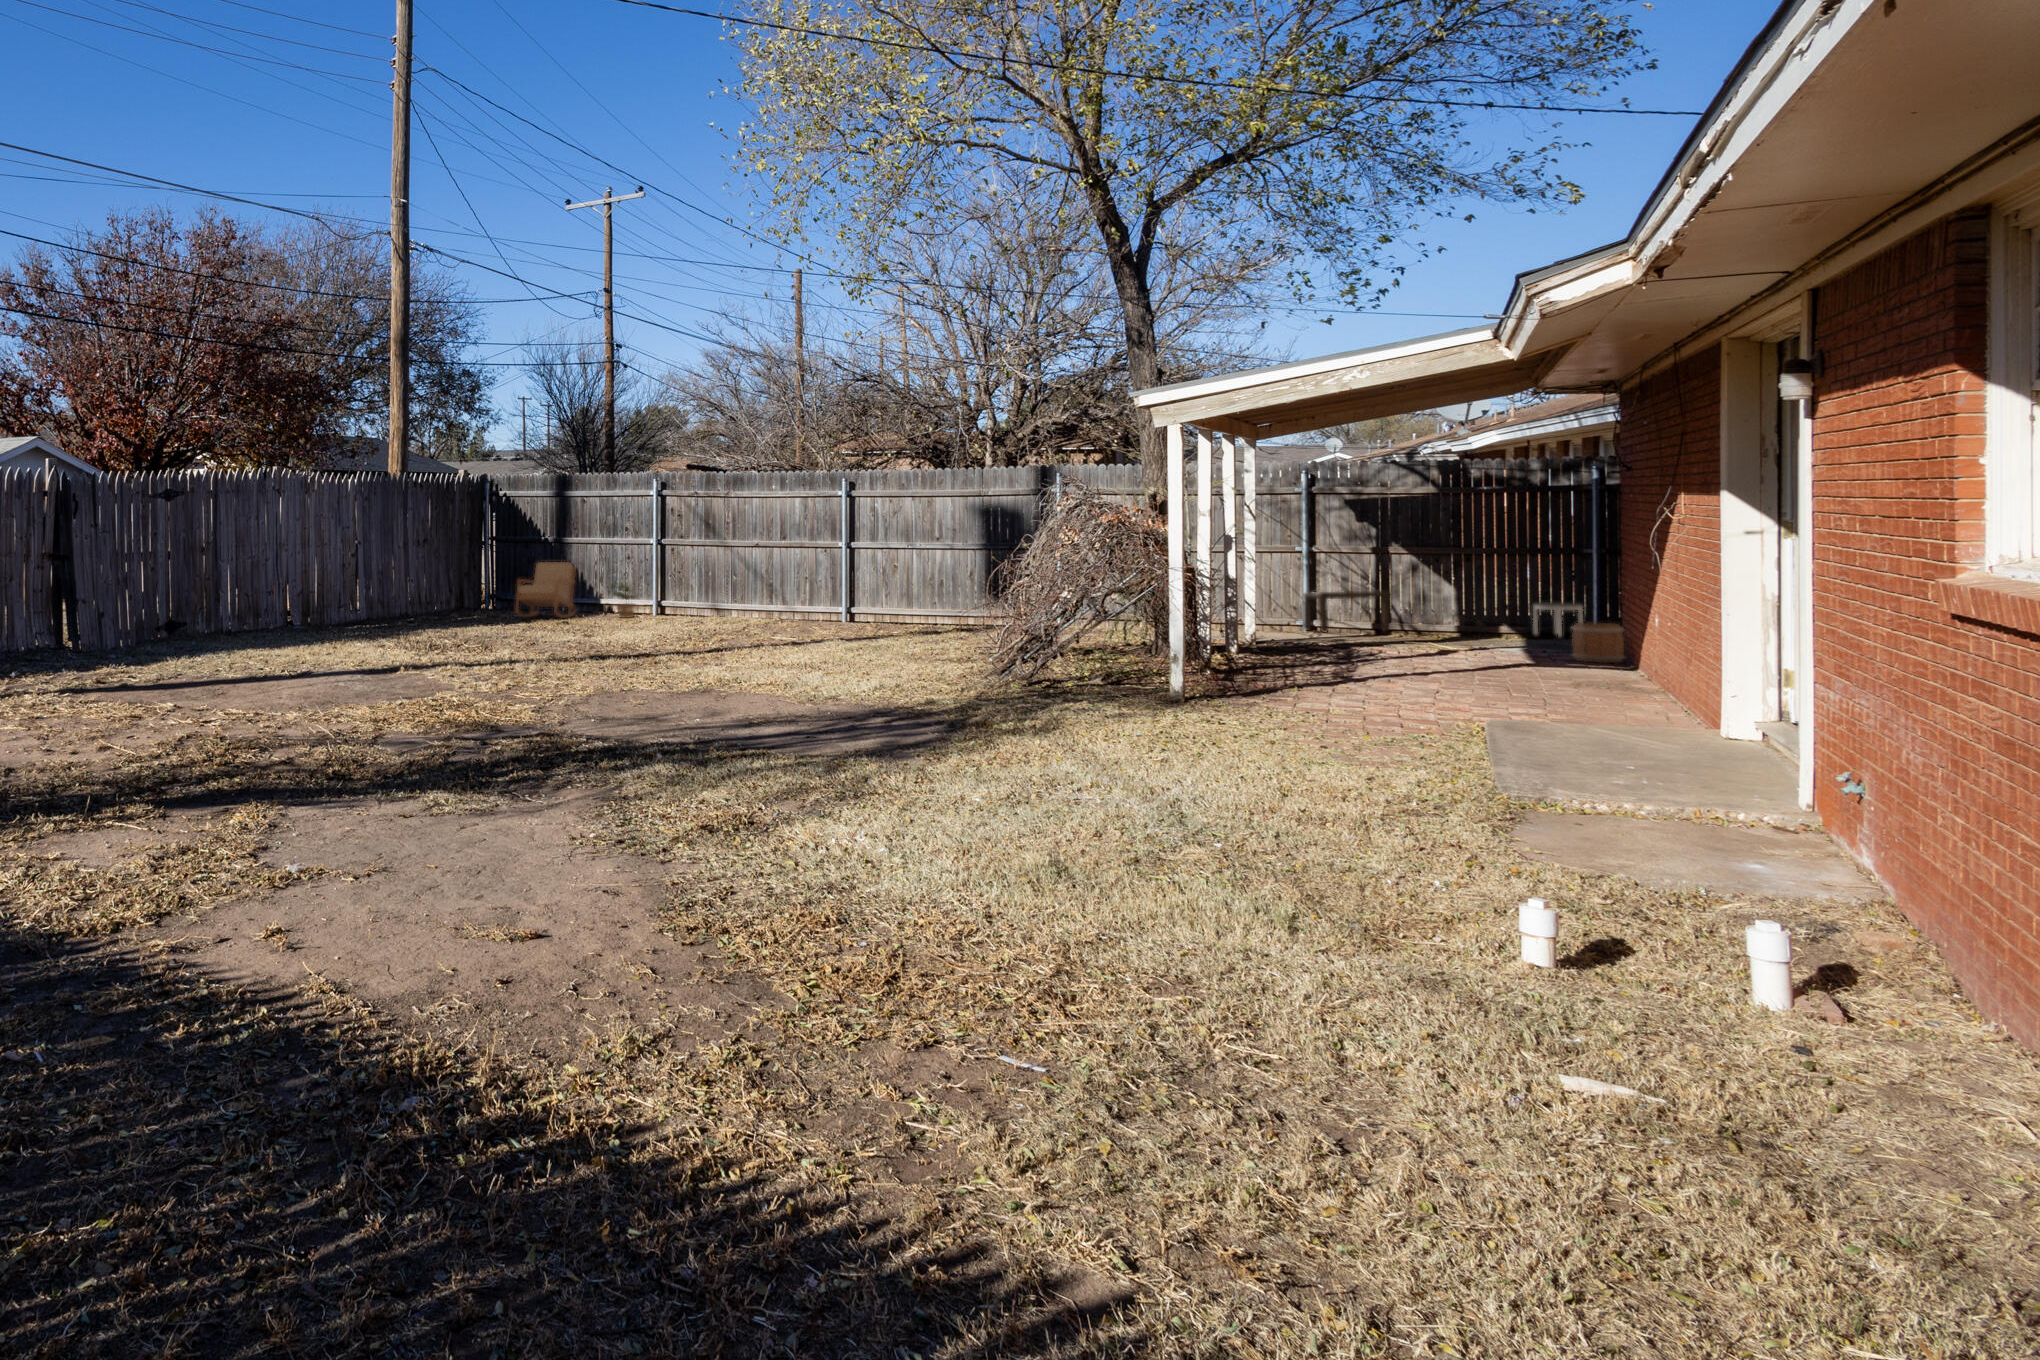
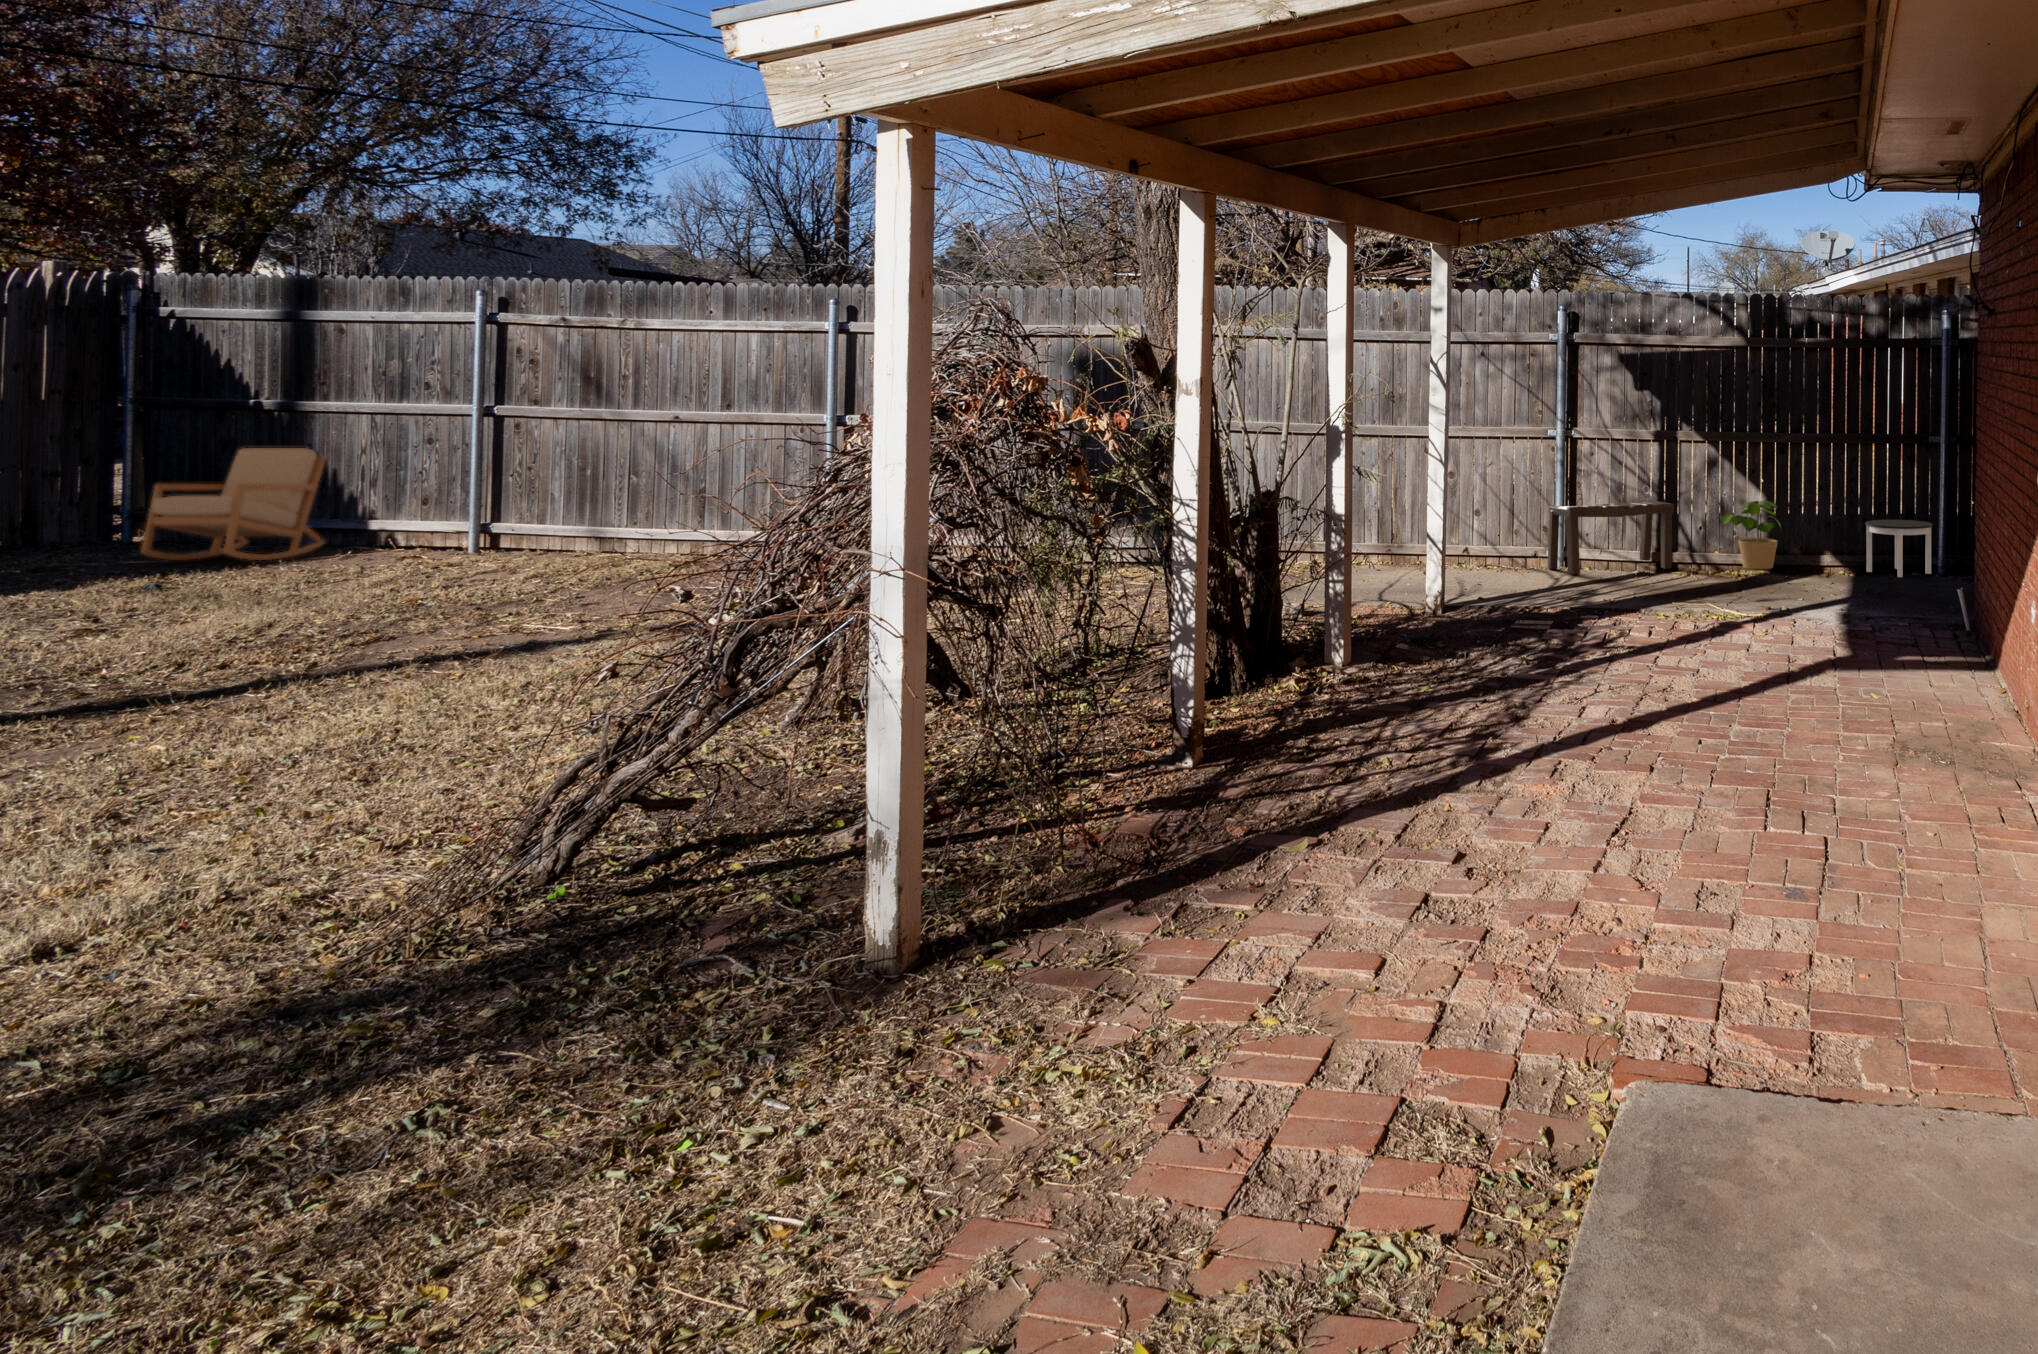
potted plant: present [611,584,637,618] -> present [1722,501,1781,569]
bucket: present [1572,623,1625,663] -> none [1905,582,1984,659]

